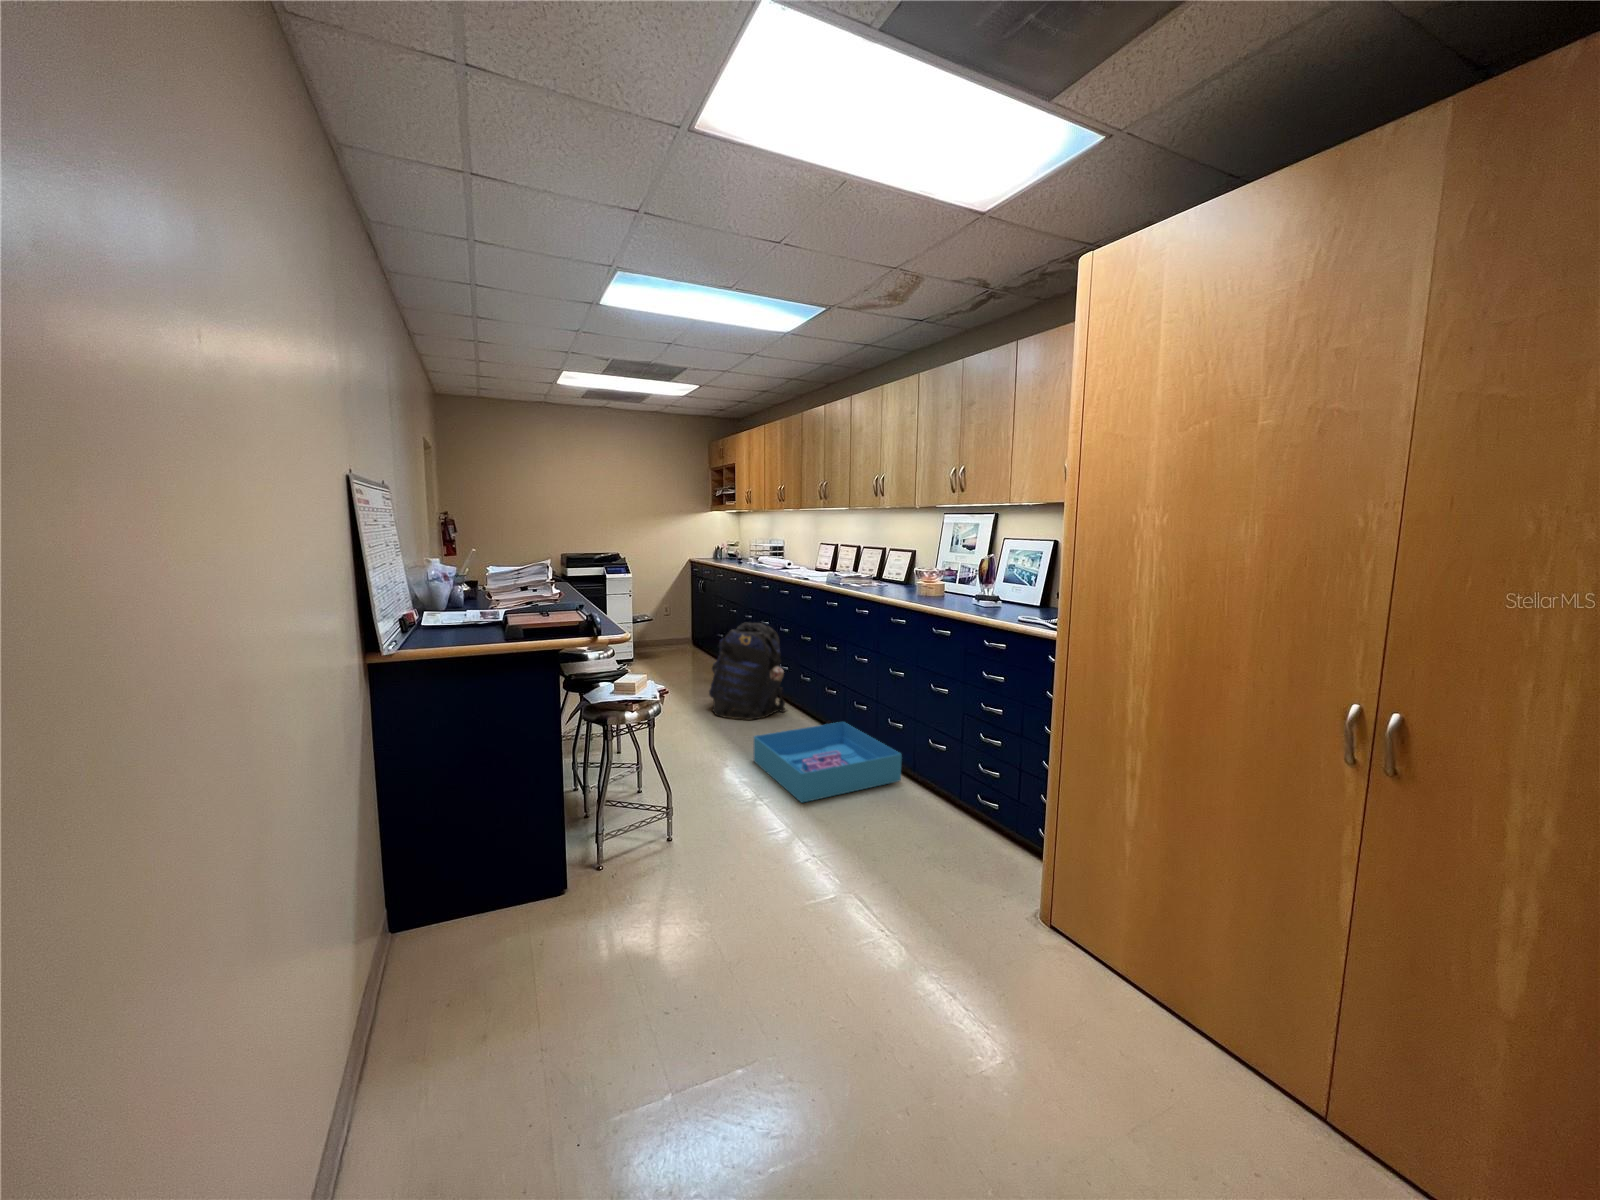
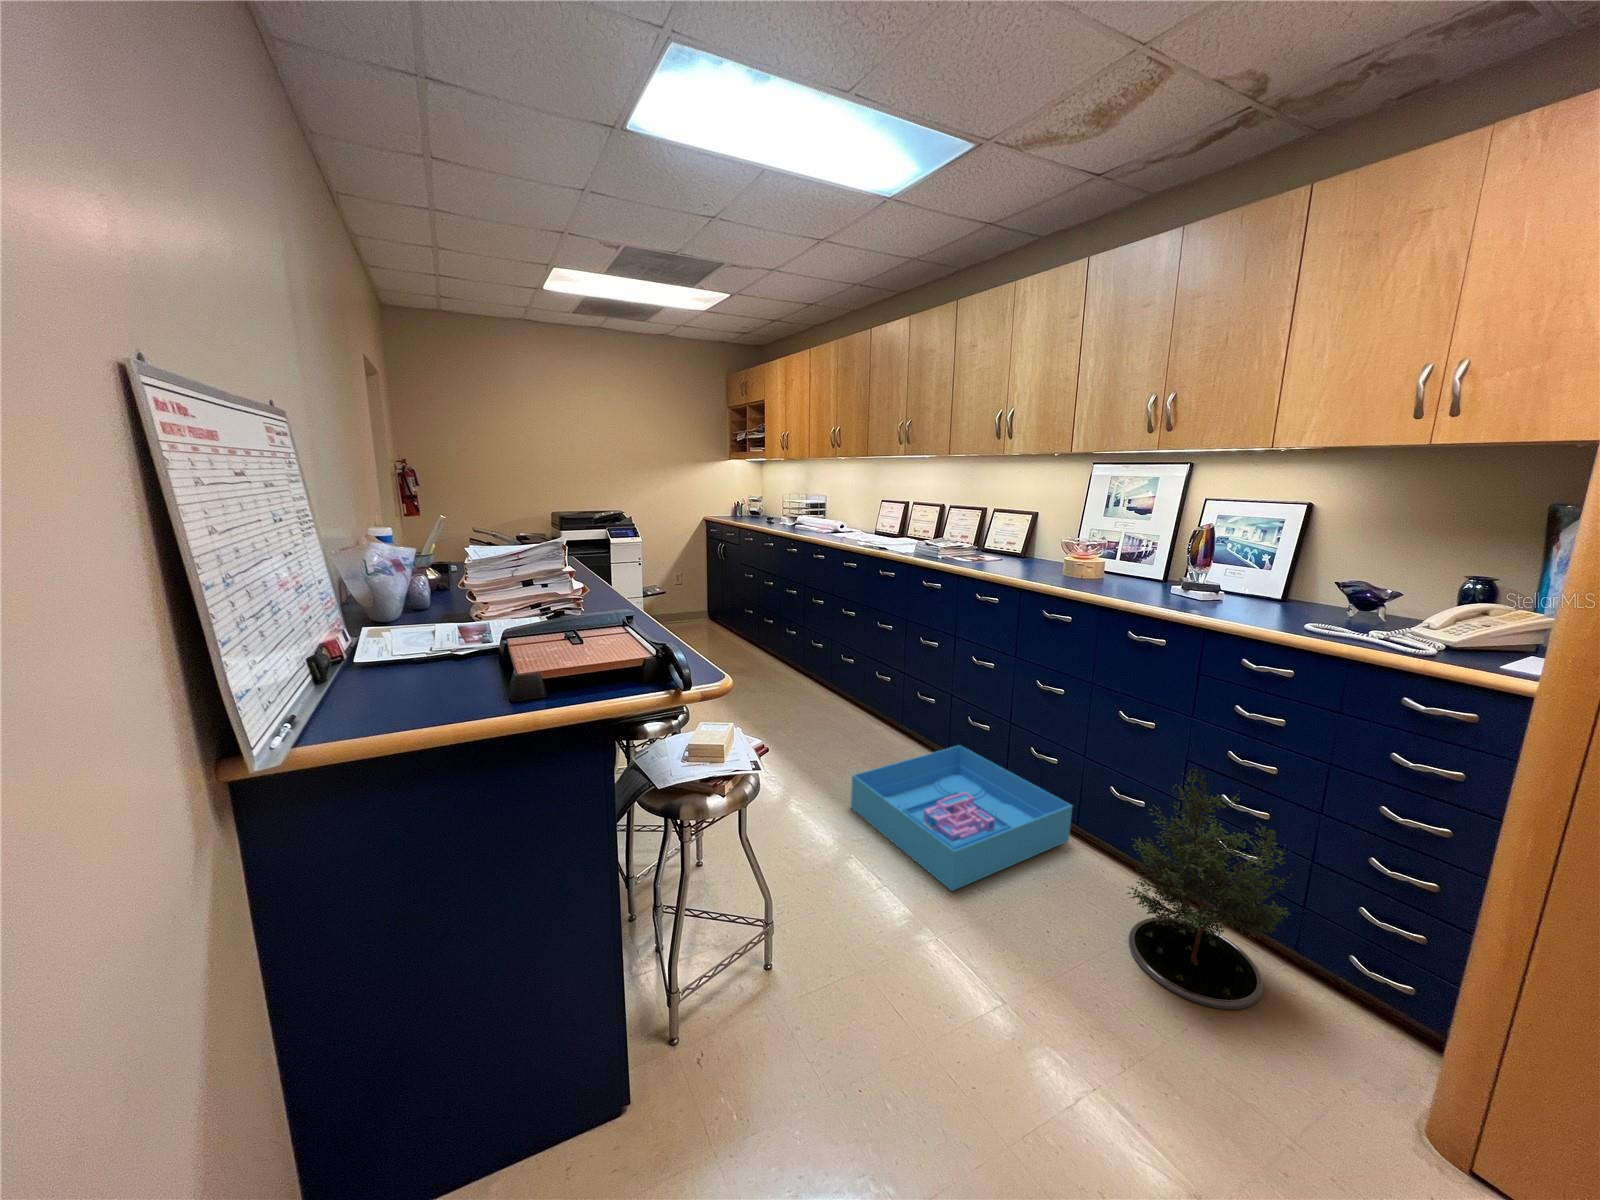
backpack: present [709,623,787,720] -> none [761,606,862,735]
potted tree: none [891,704,991,857] -> present [1127,767,1292,1009]

